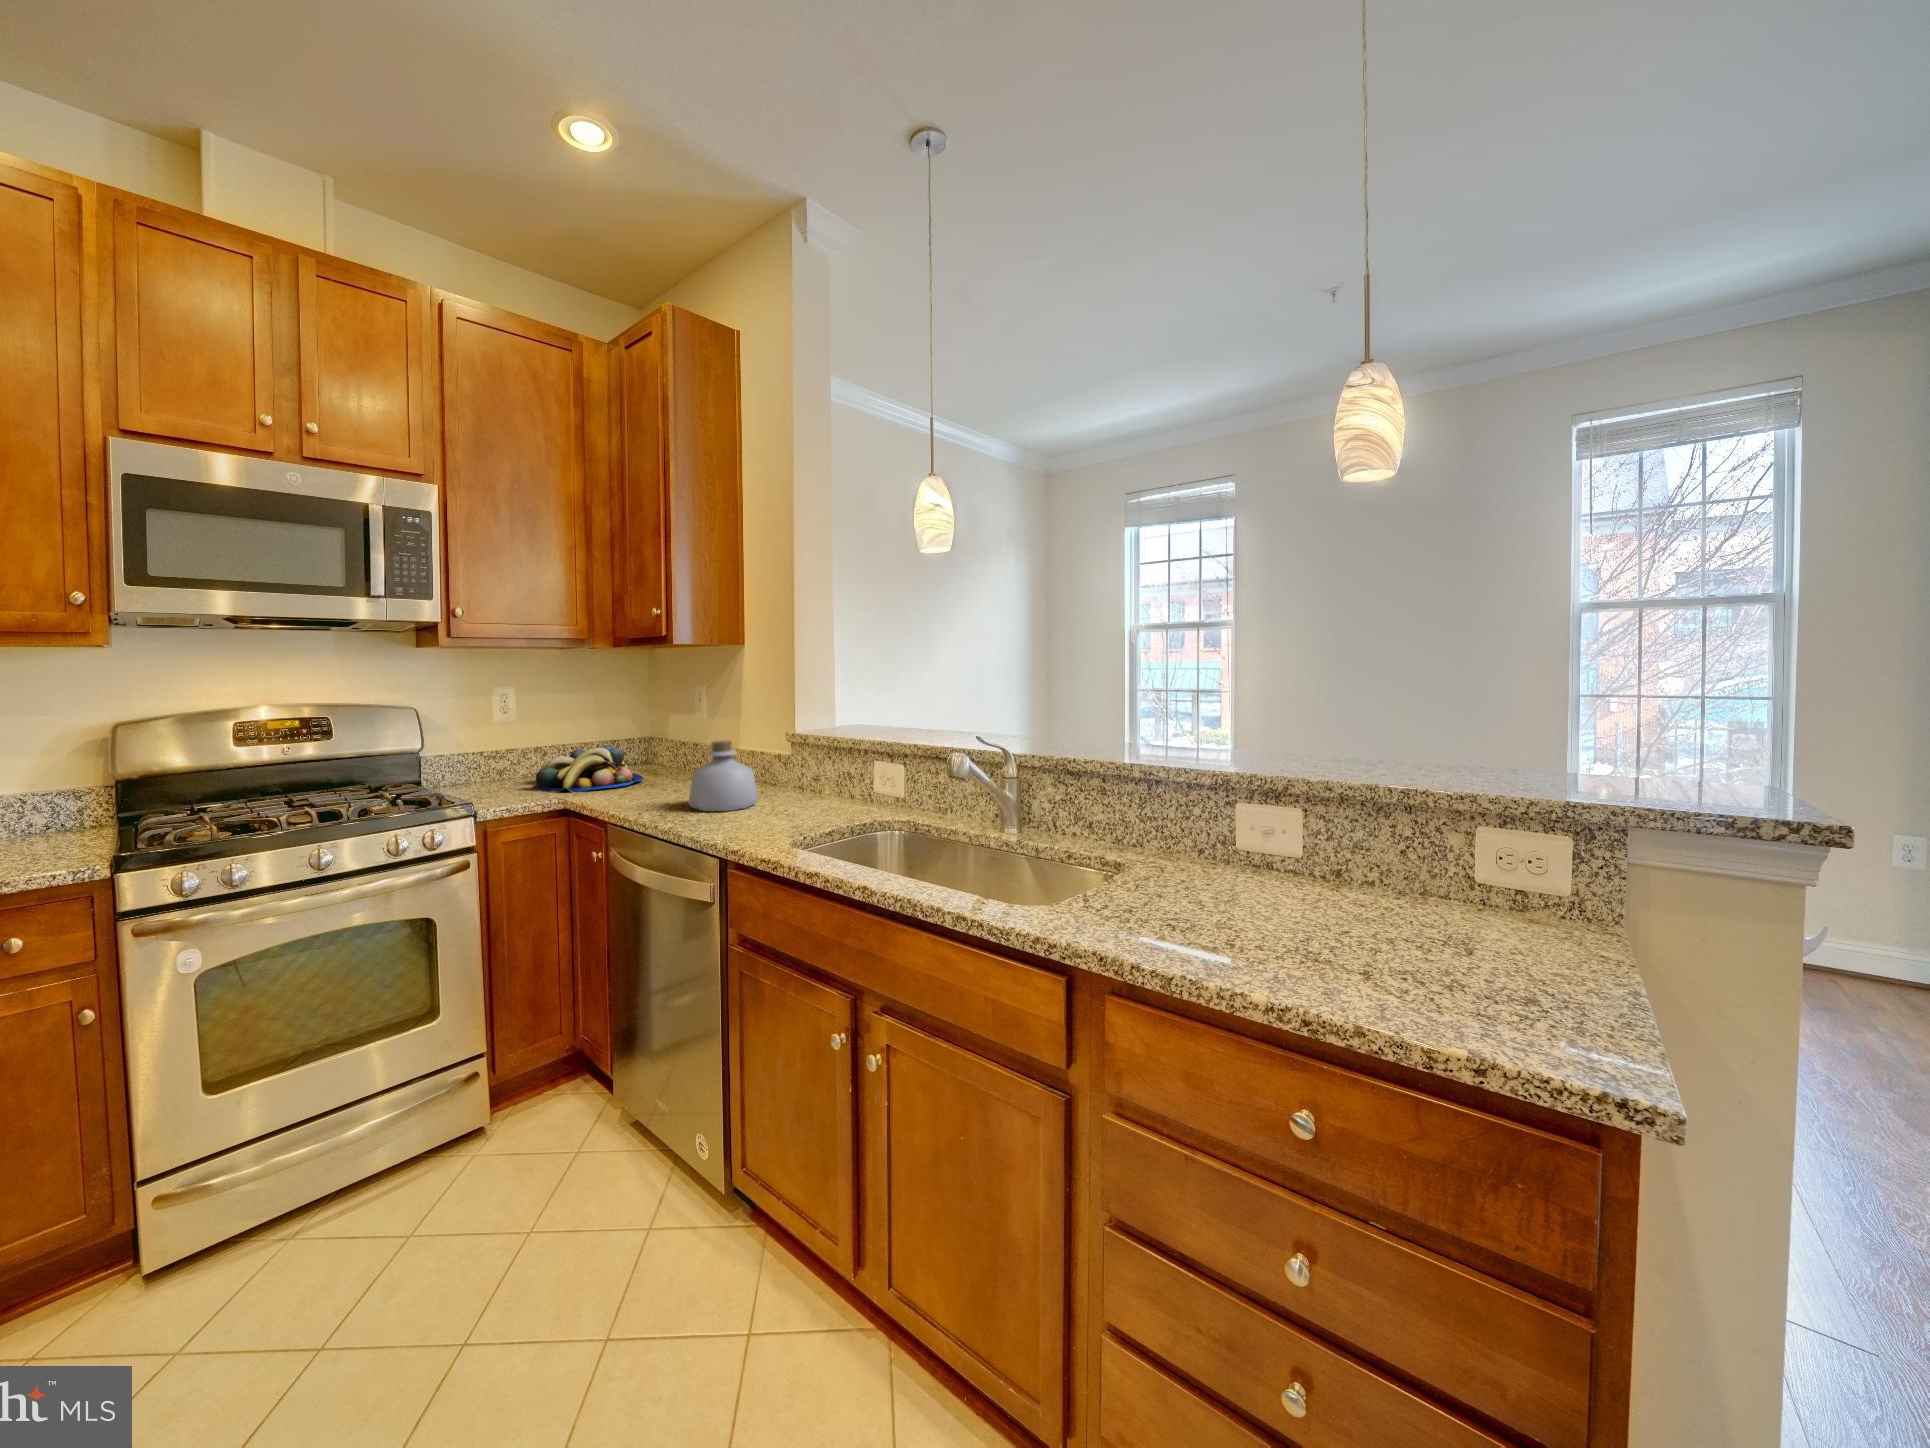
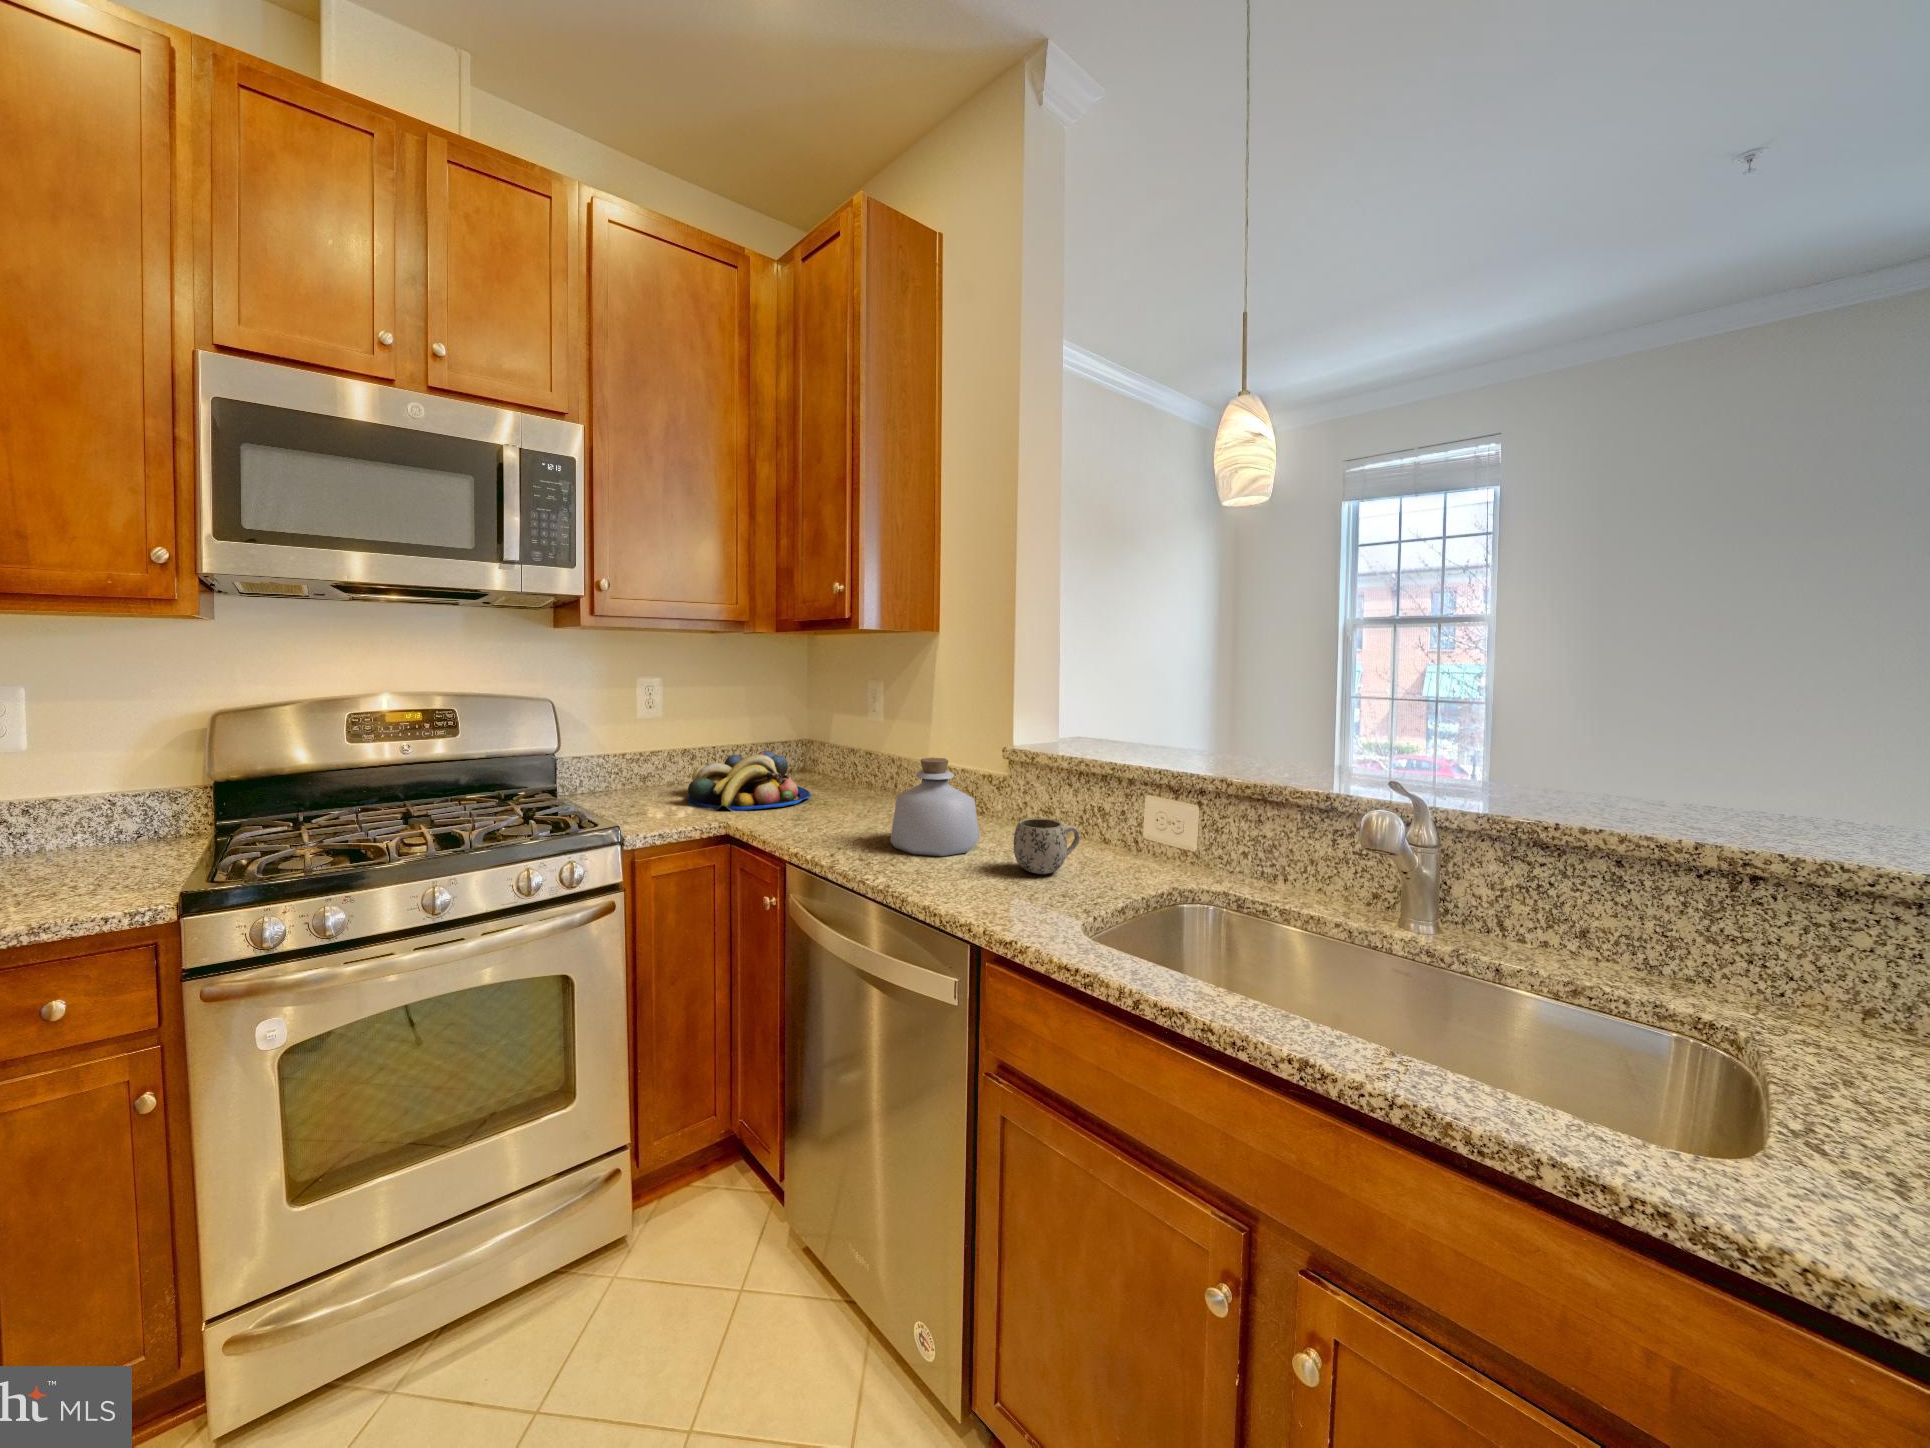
mug: none [772,779,821,818] -> present [1014,818,1081,874]

